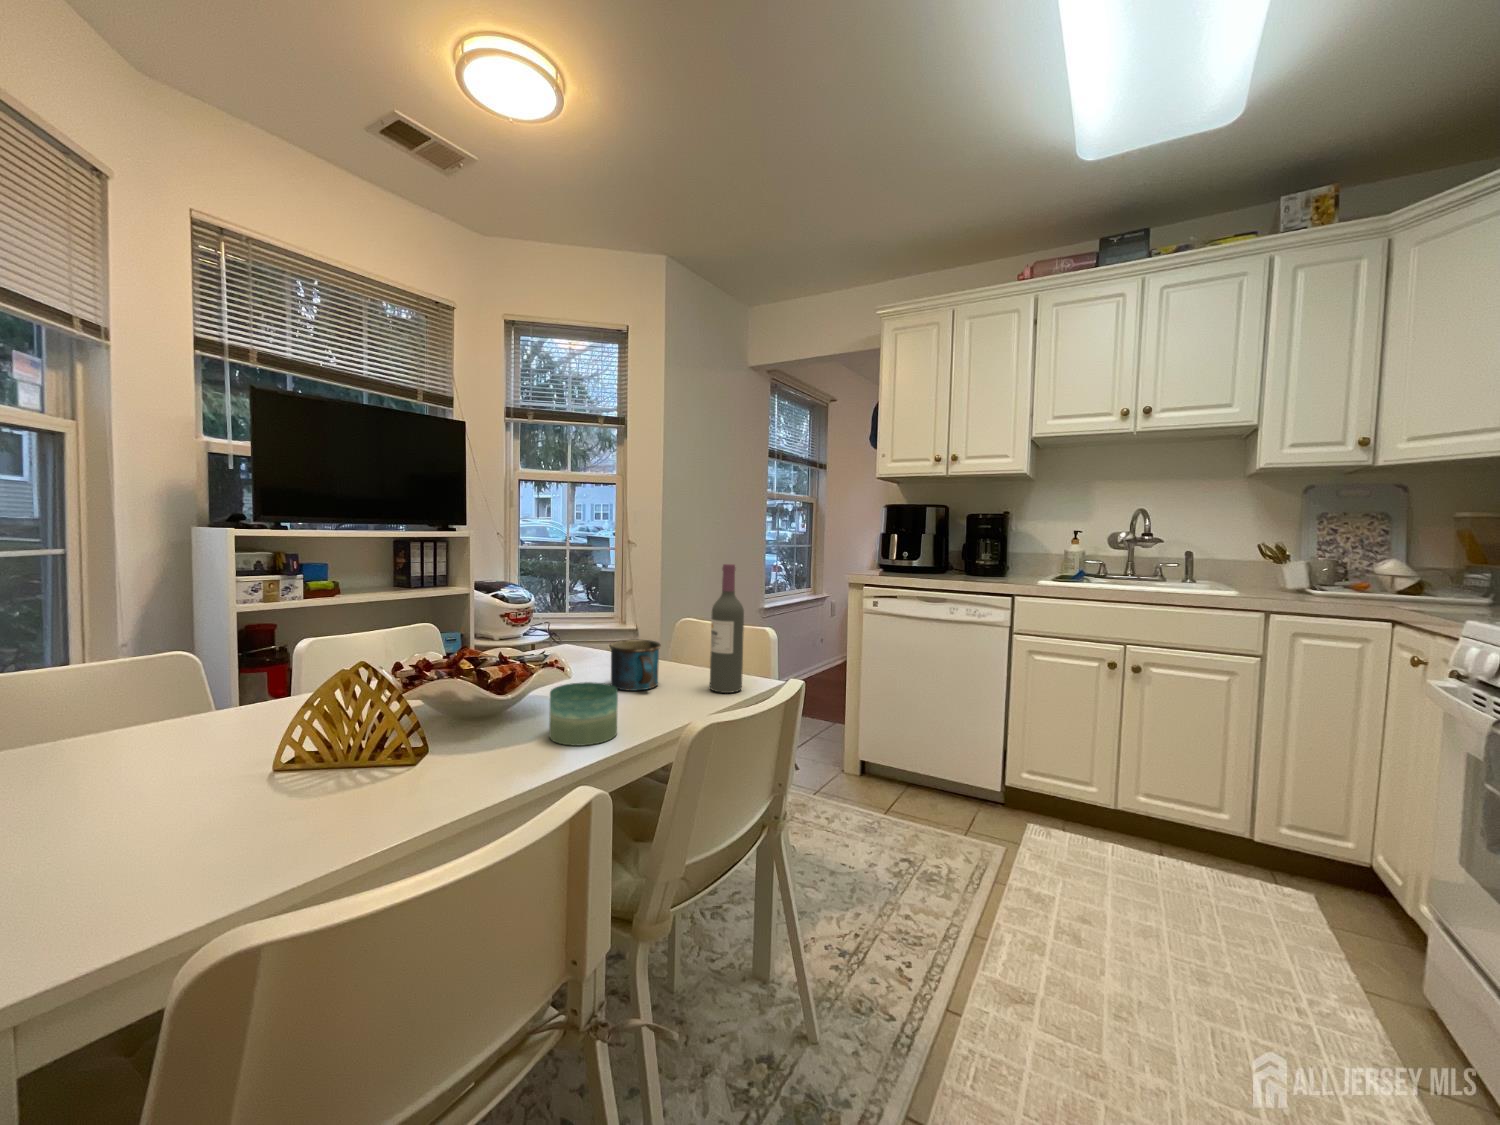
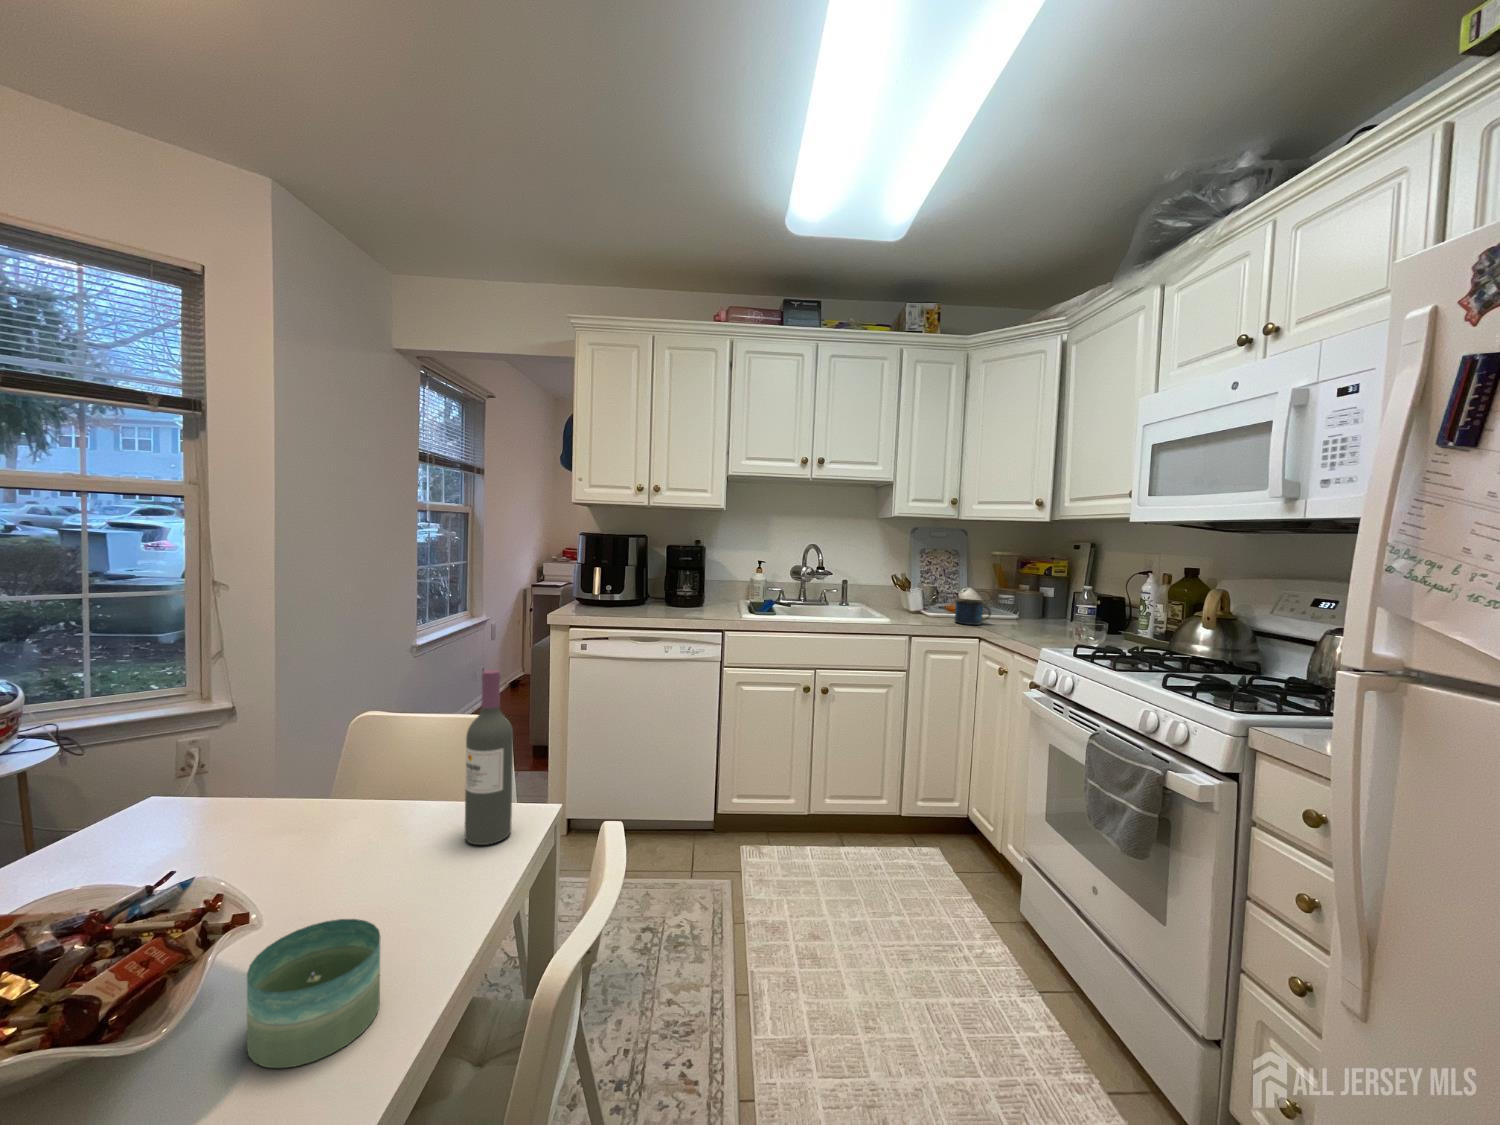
mug: present [609,640,661,691] -> present [955,599,991,625]

